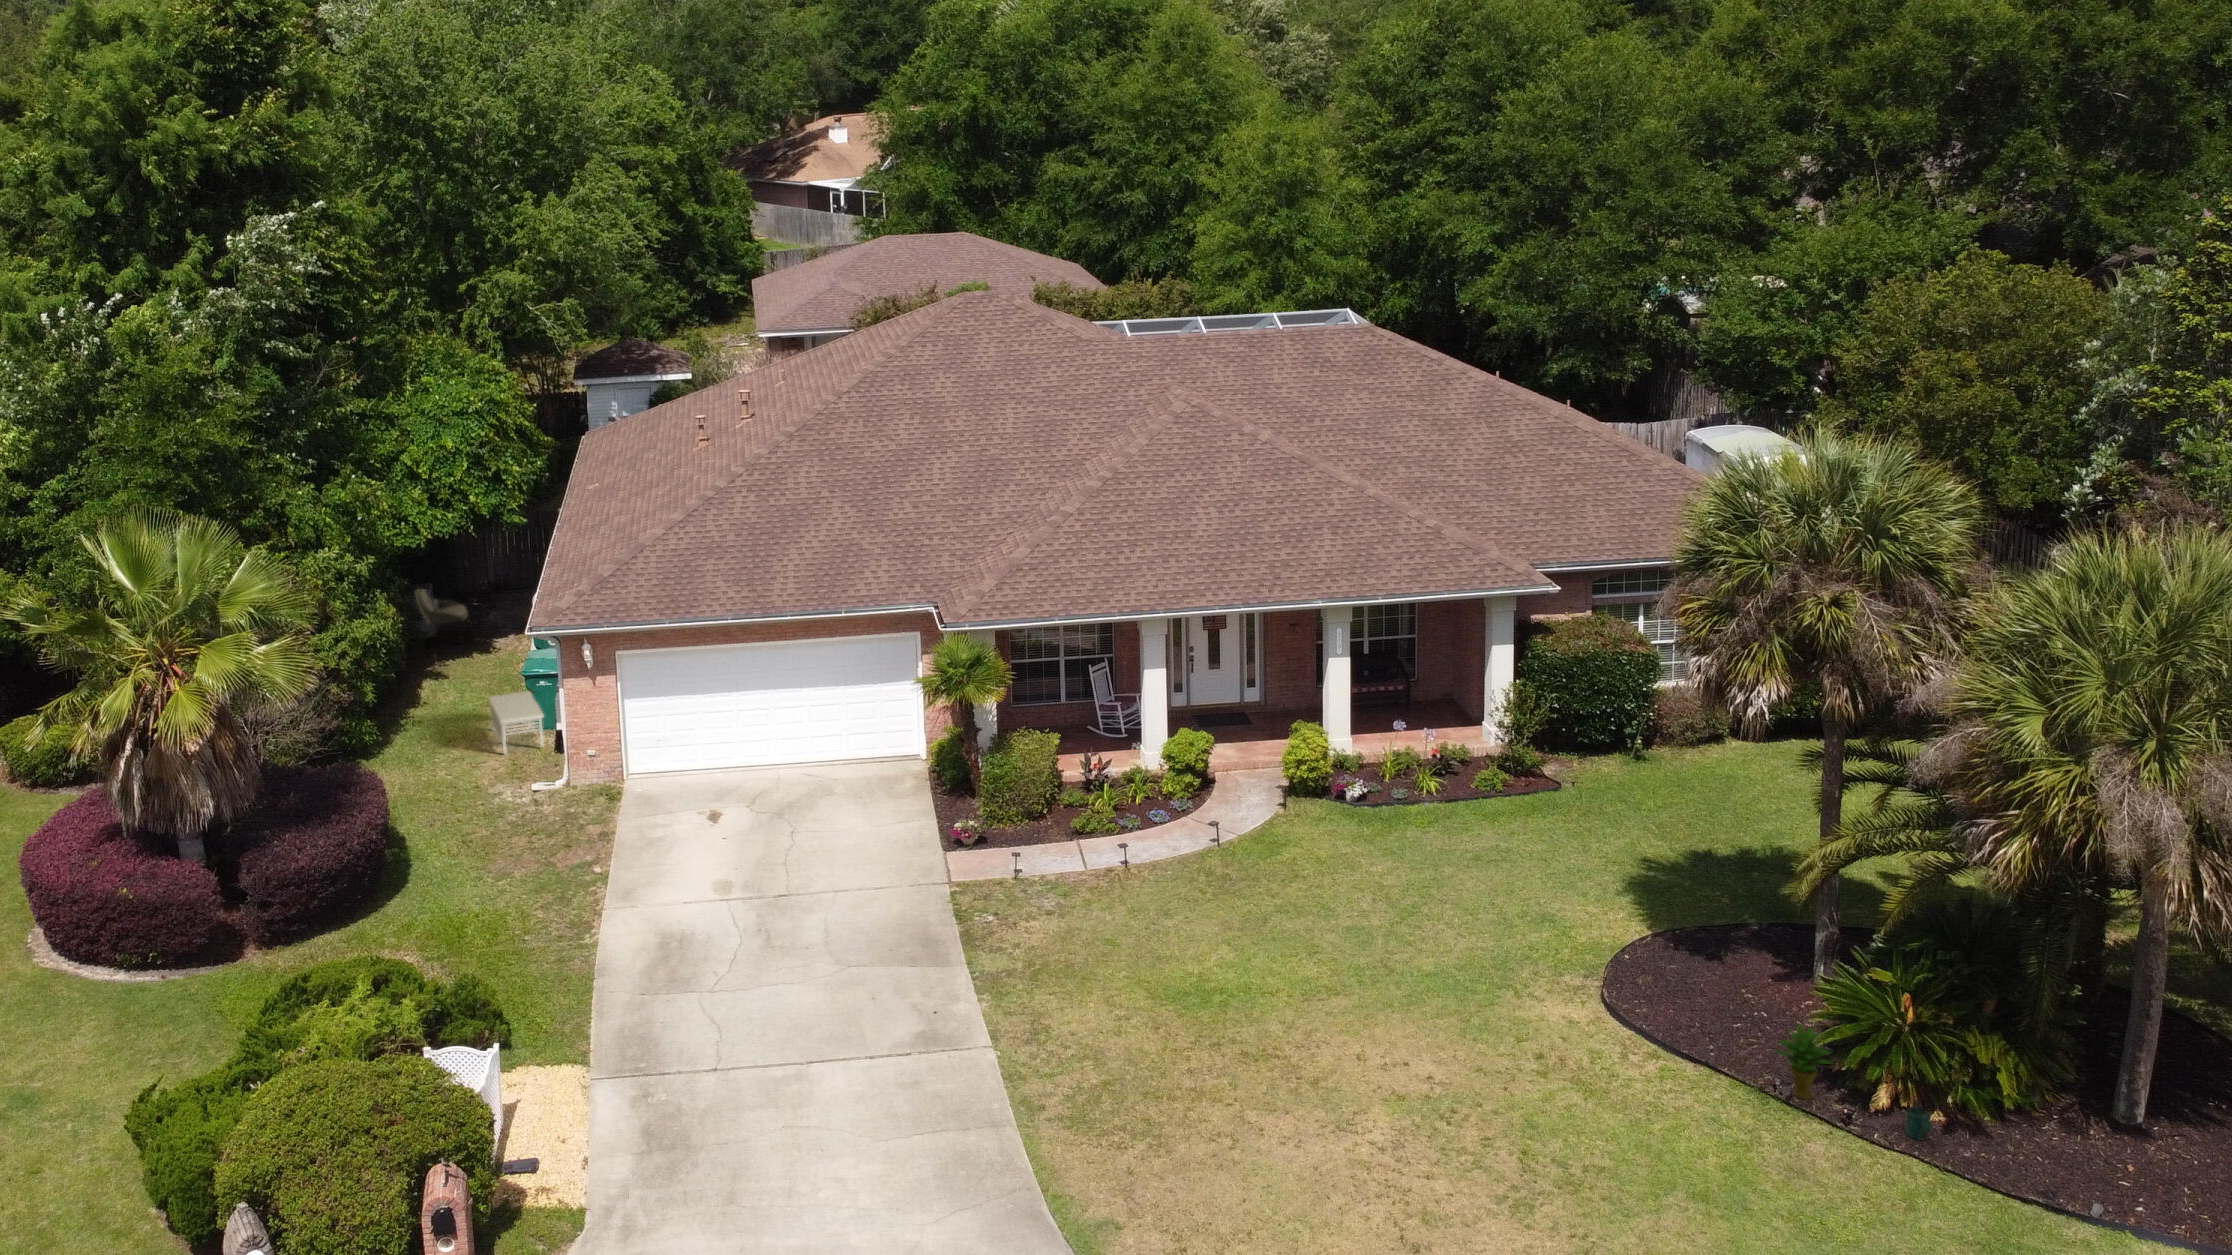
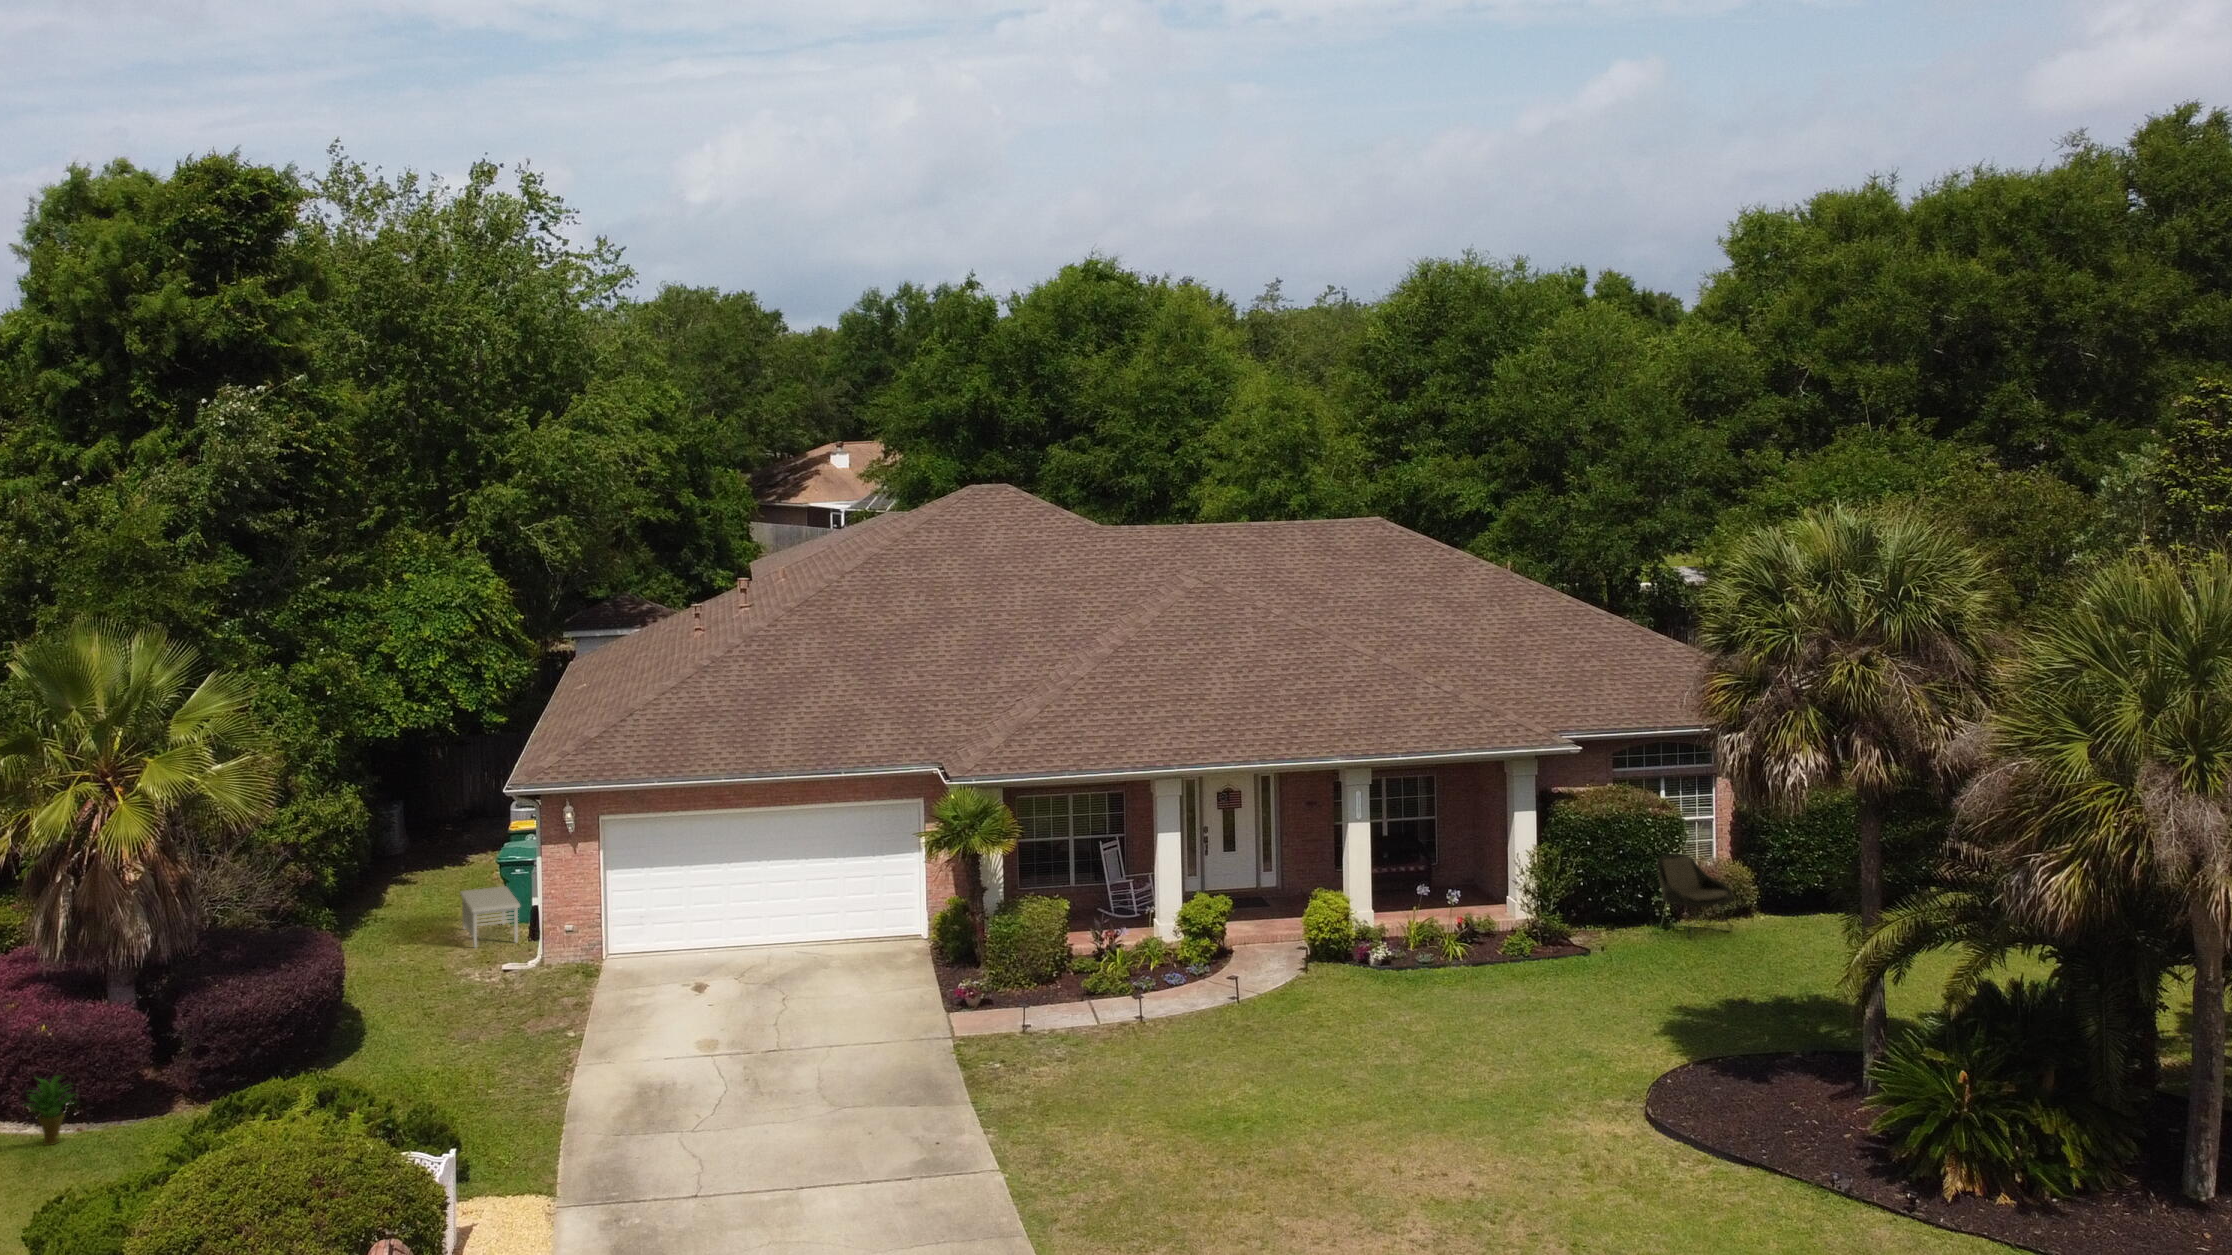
lounge chair: present [415,589,468,647] -> present [1657,854,1735,938]
potted plant: present [1777,1023,1832,1099] -> present [25,1076,75,1145]
watering can: present [1905,1101,1932,1140] -> none [1941,1174,1967,1214]

